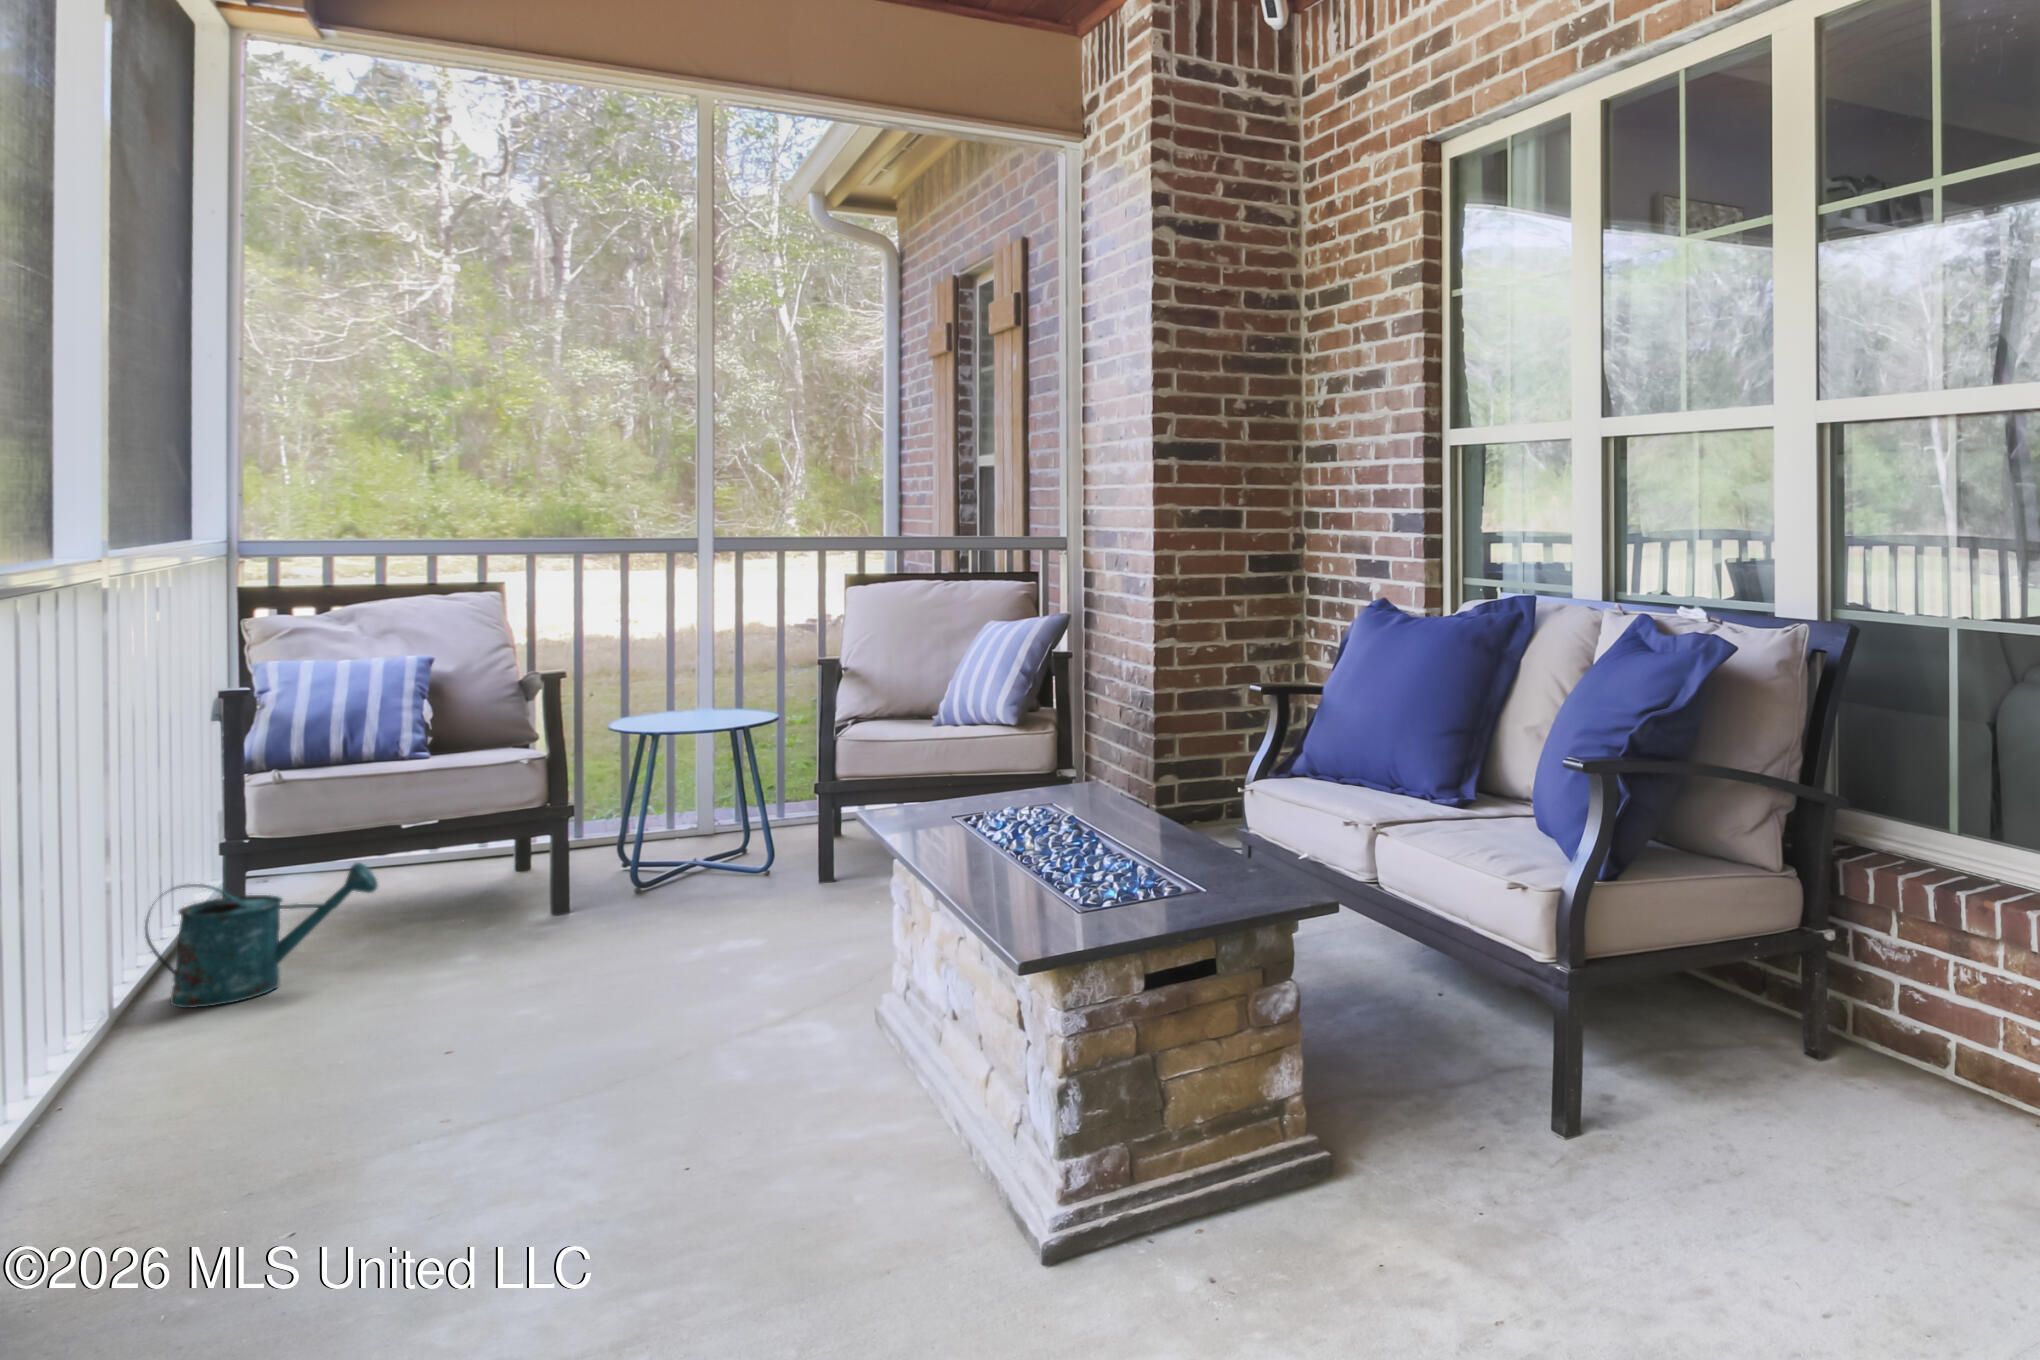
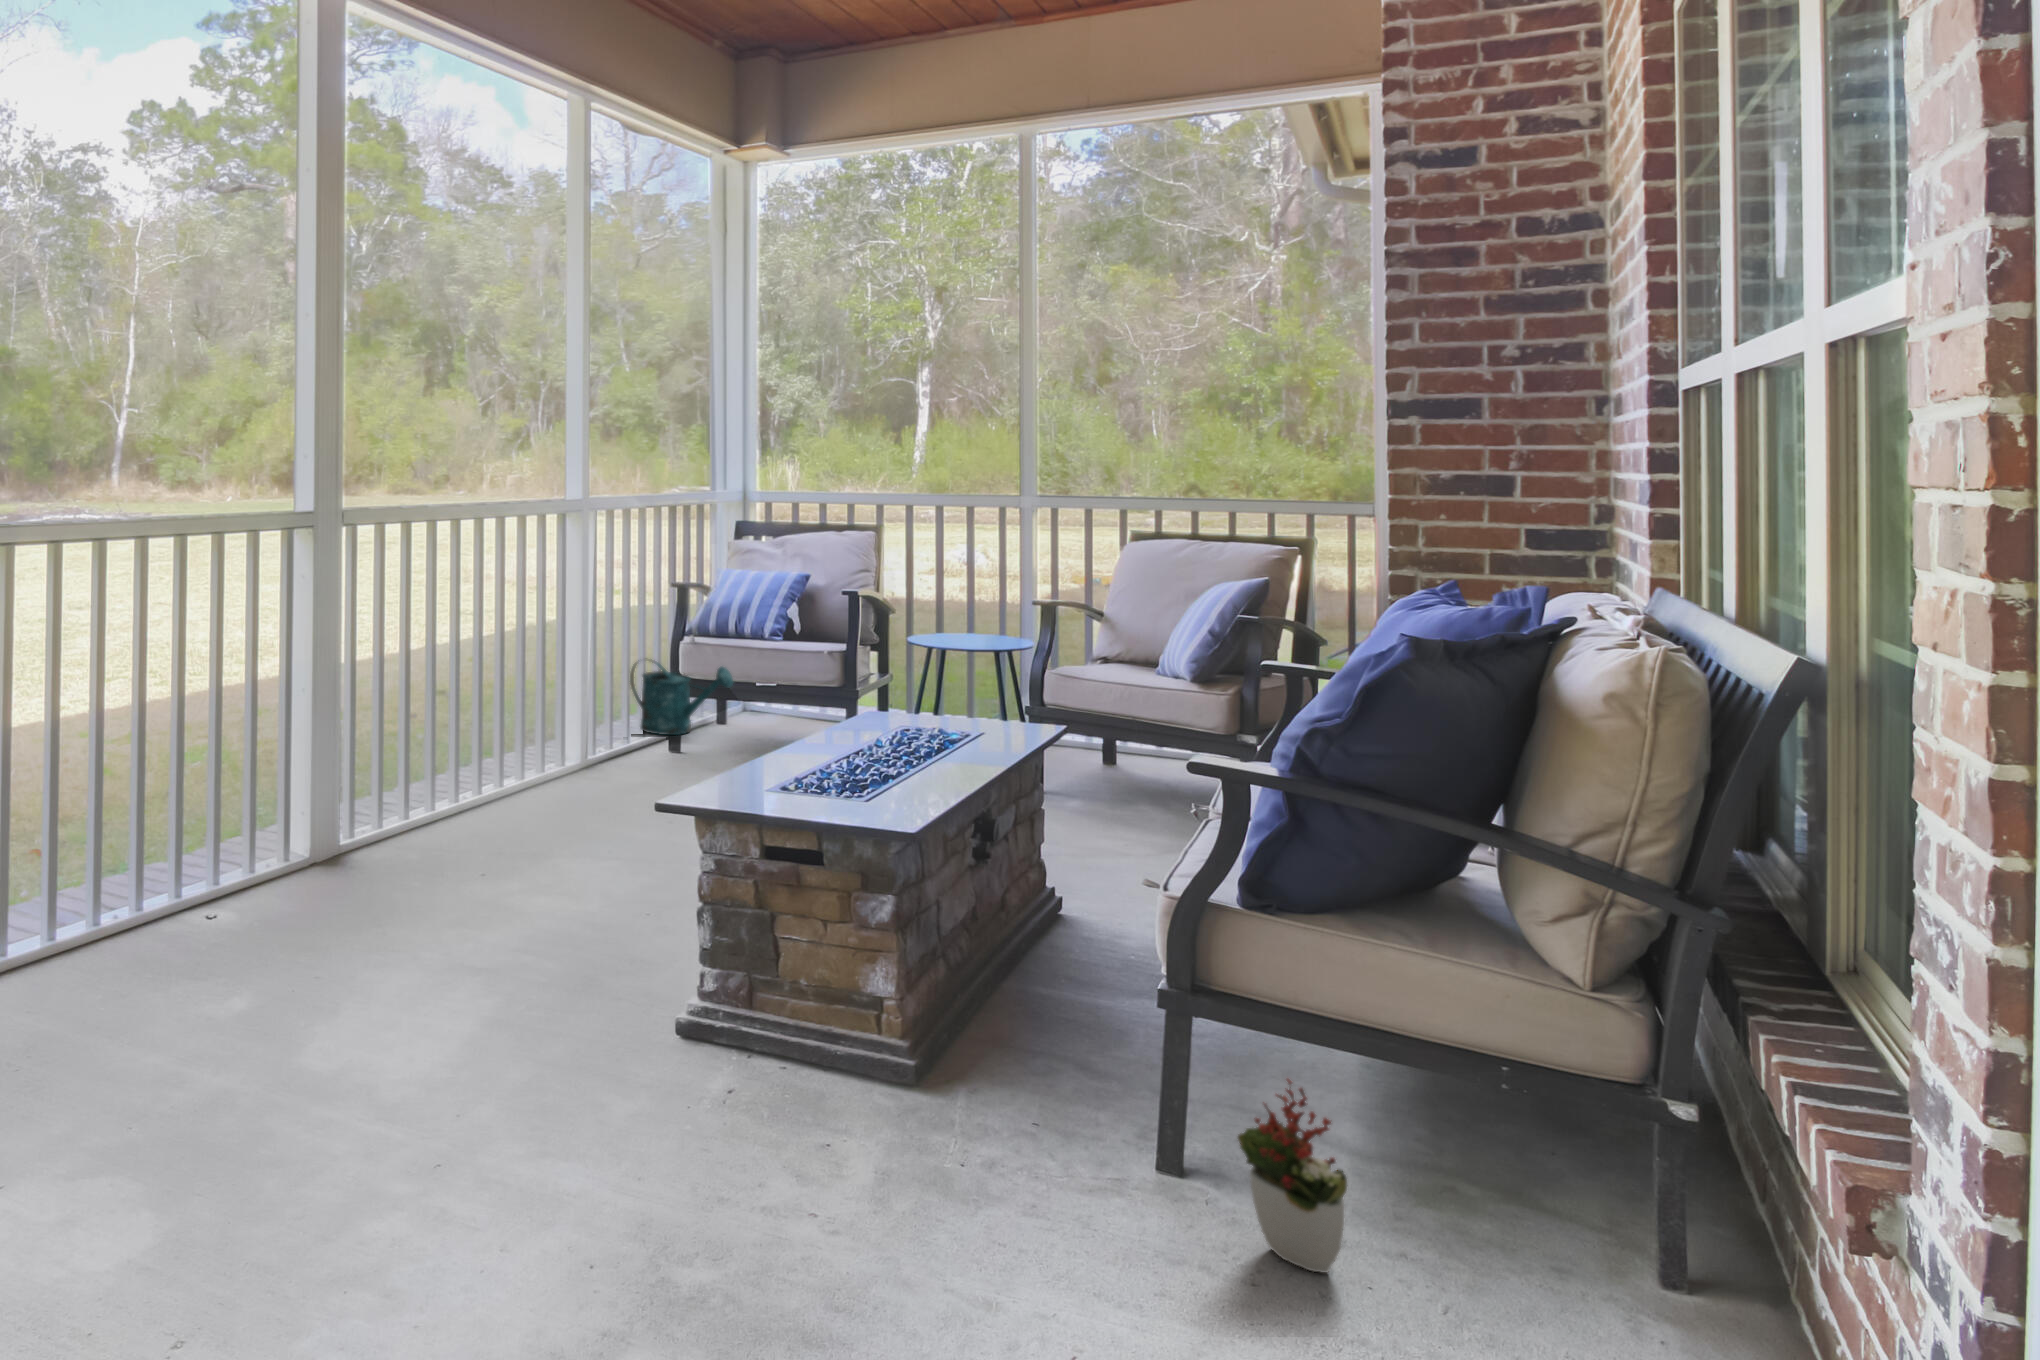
decorative plant: none [1663,979,1745,1132] -> present [1238,1079,1347,1273]

